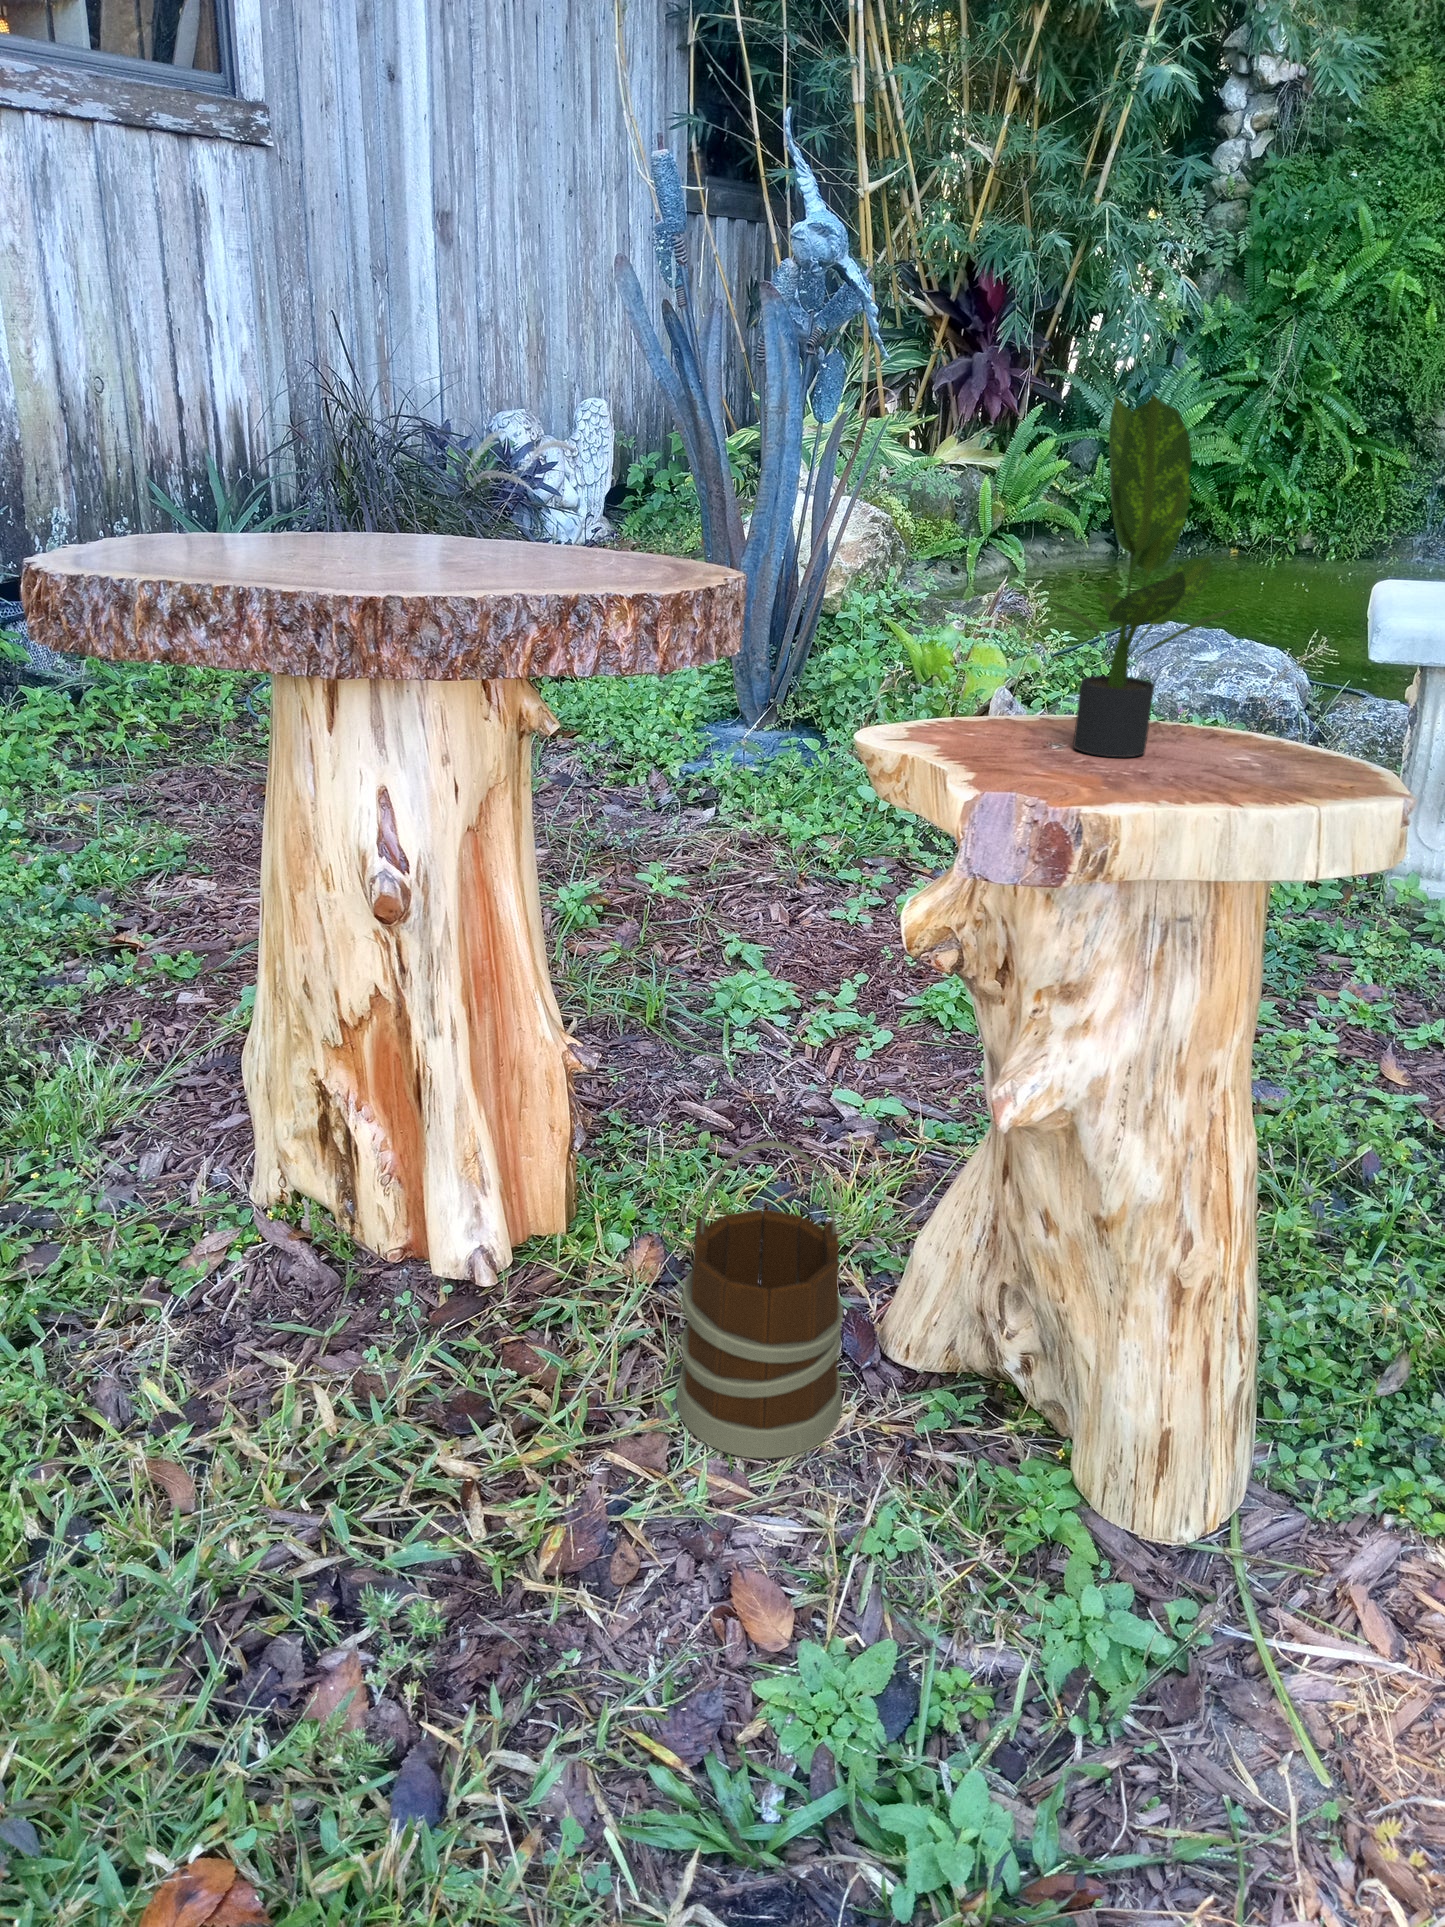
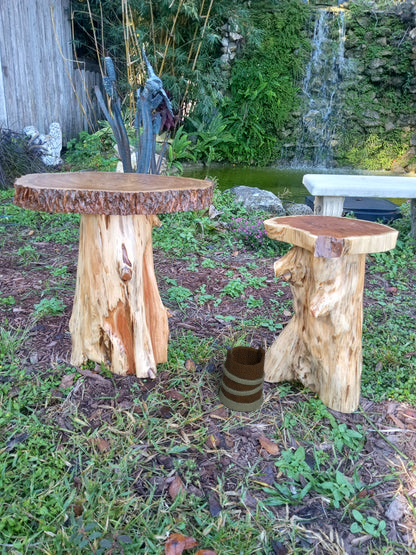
potted plant: present [1049,395,1237,757] -> none [308,135,355,223]

